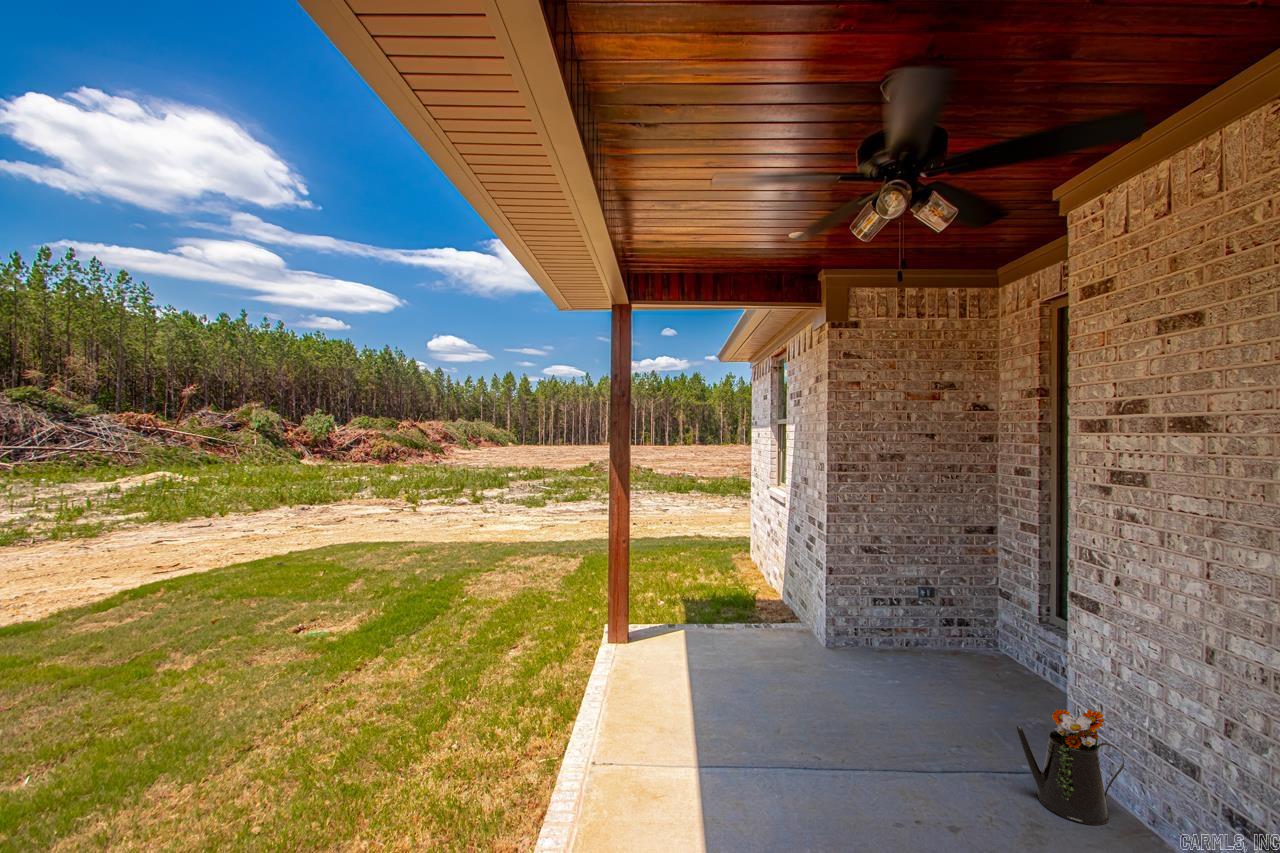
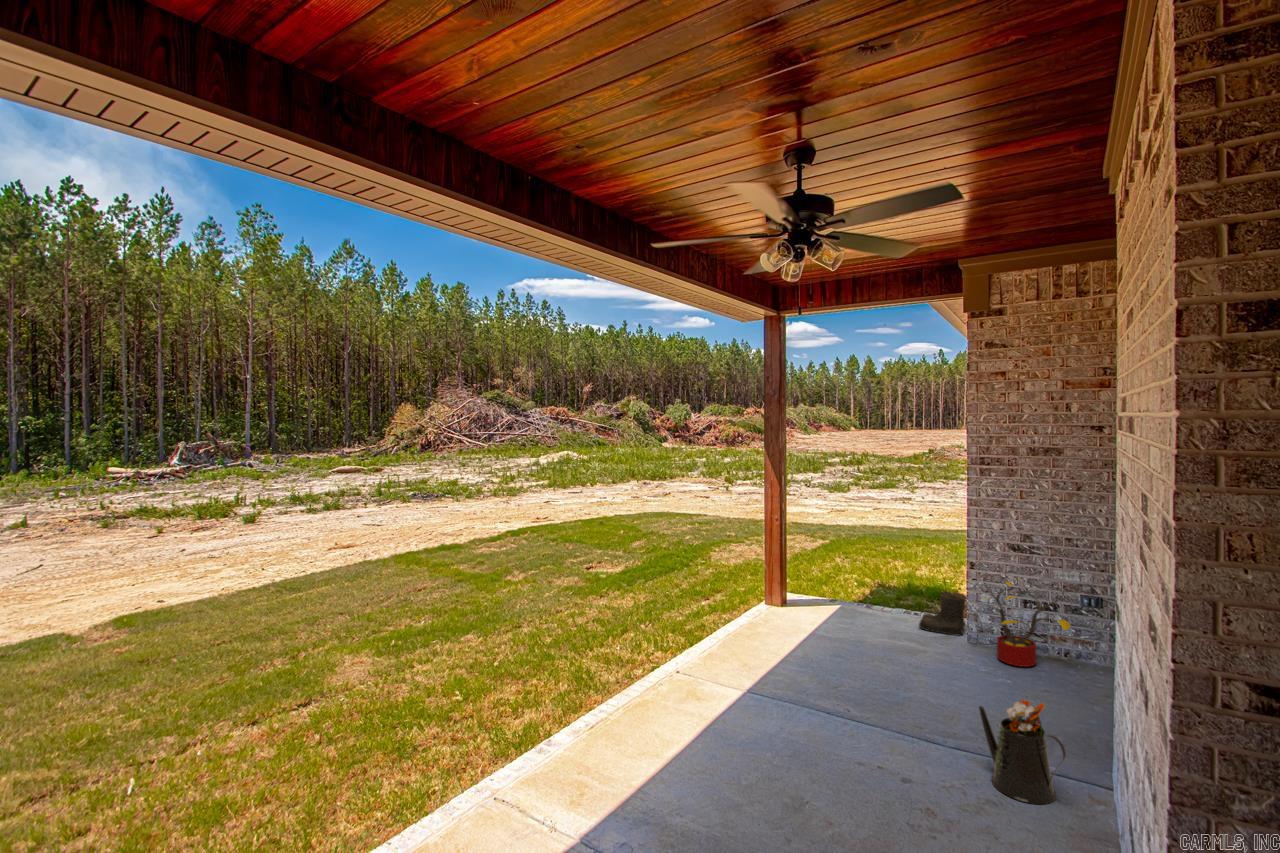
decorative plant: none [840,576,937,665] -> present [984,578,1070,667]
boots: none [770,599,816,644] -> present [919,591,965,635]

